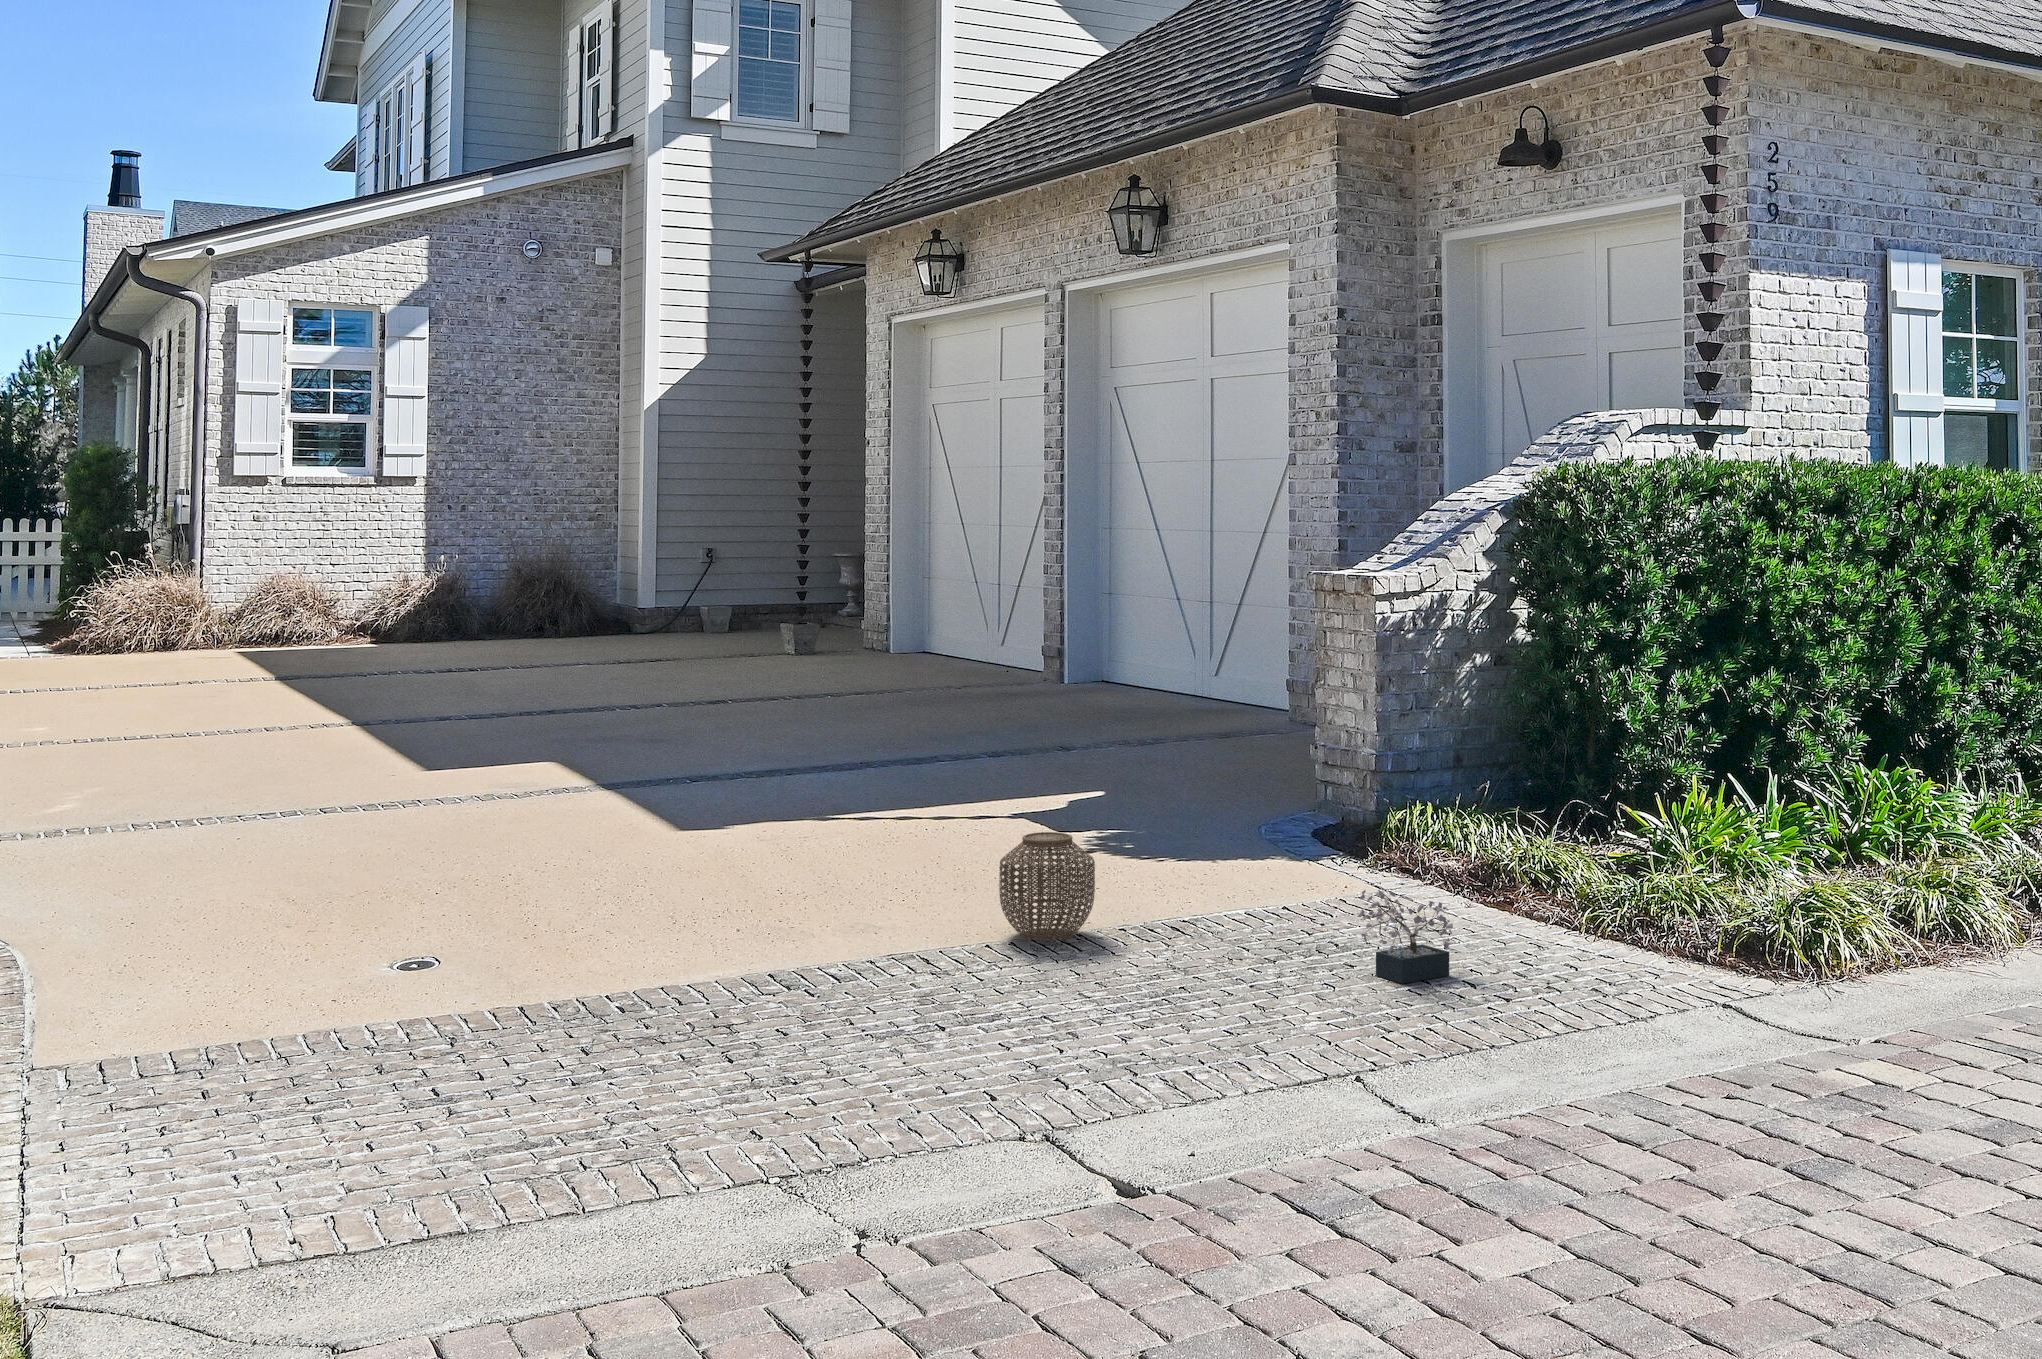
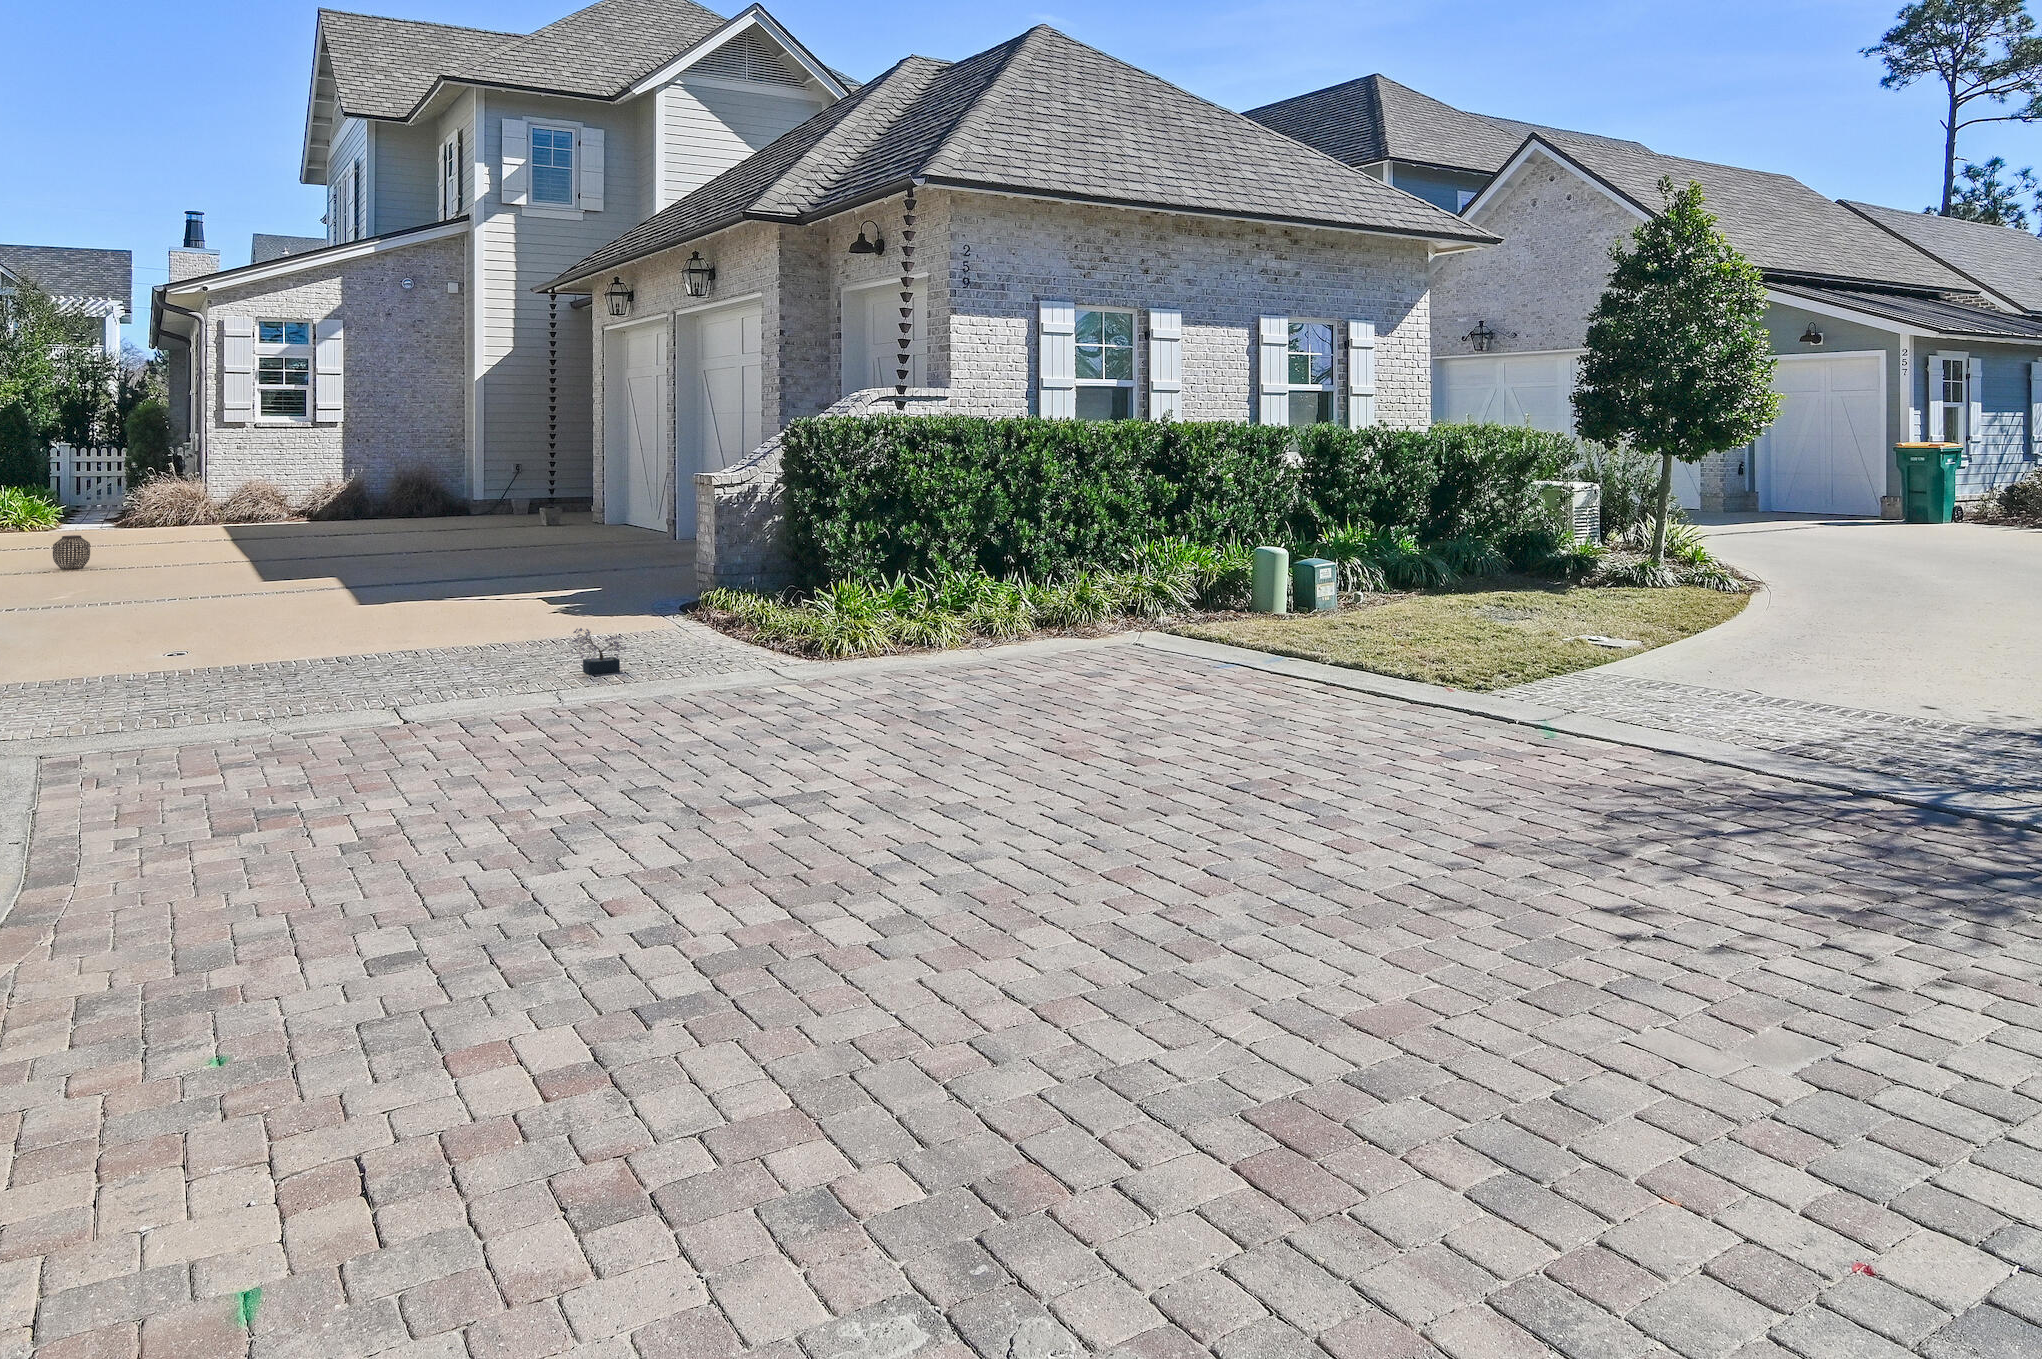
woven basket: present [999,832,1095,941] -> present [53,535,90,569]

